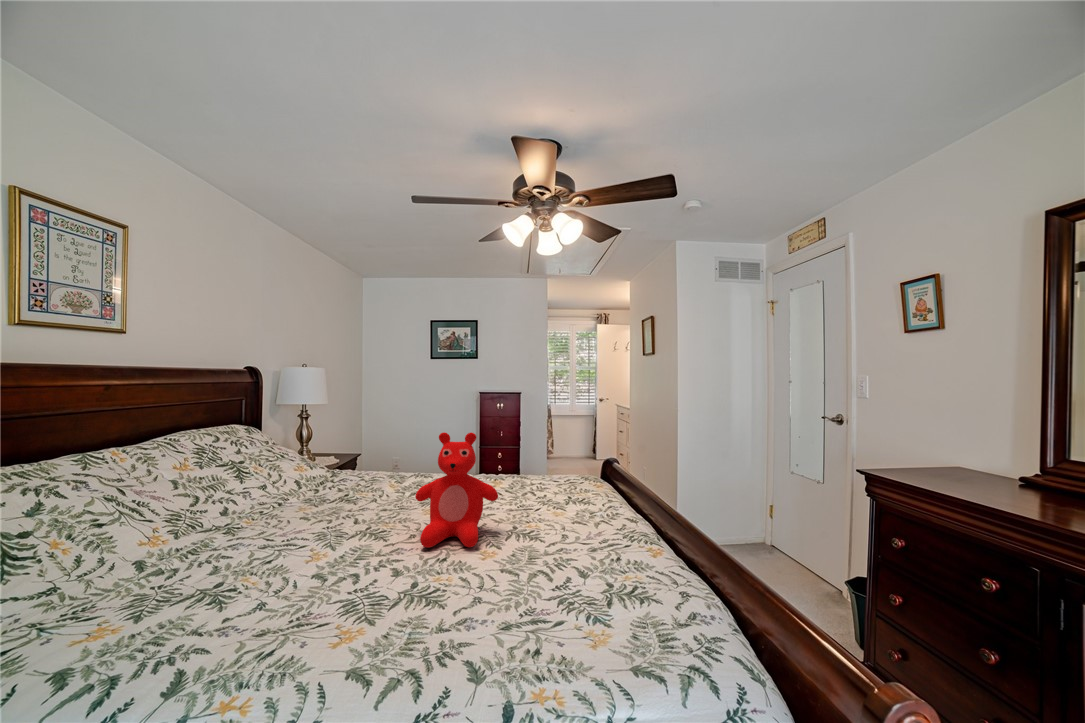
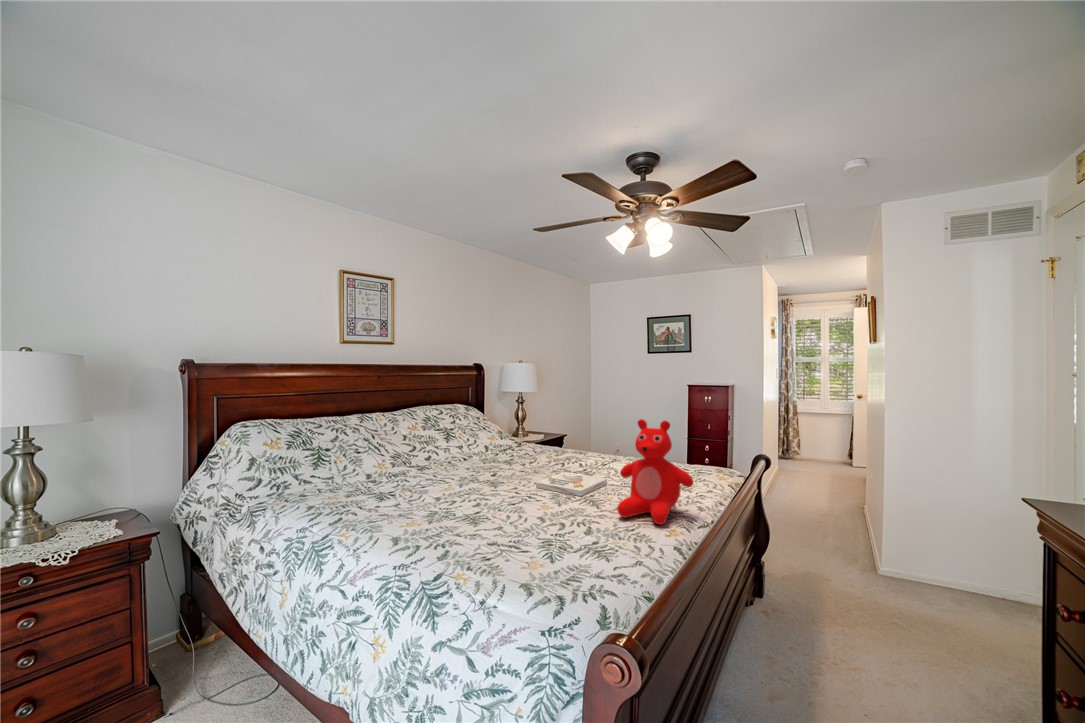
book: none [289,505,384,533] -> present [536,472,607,496]

